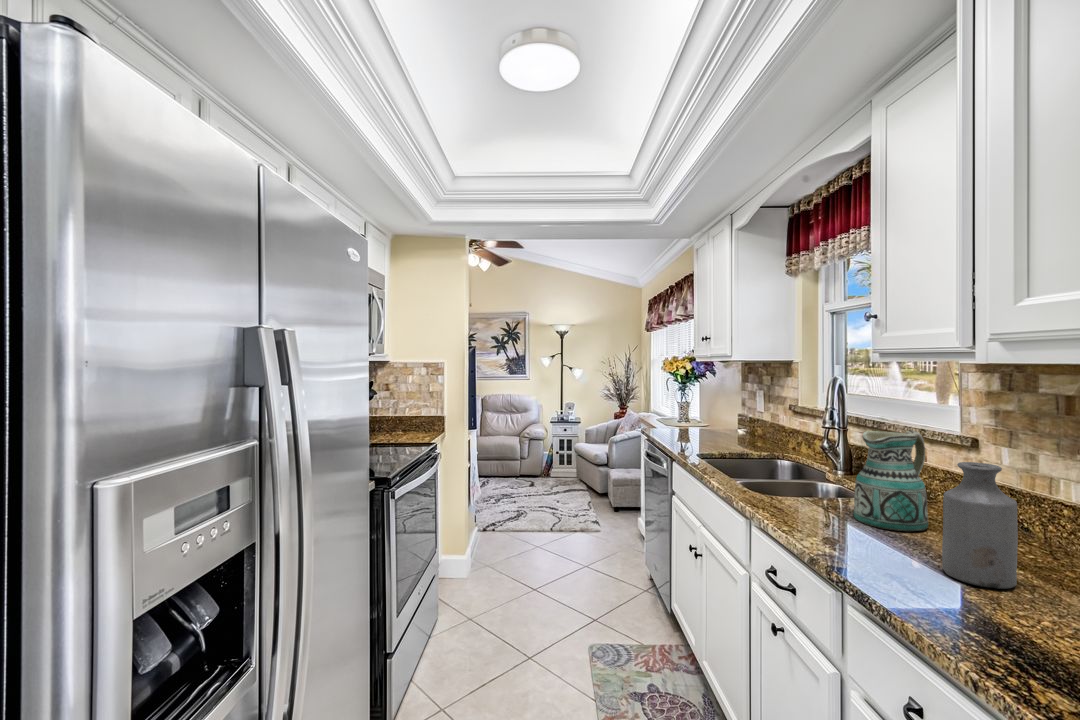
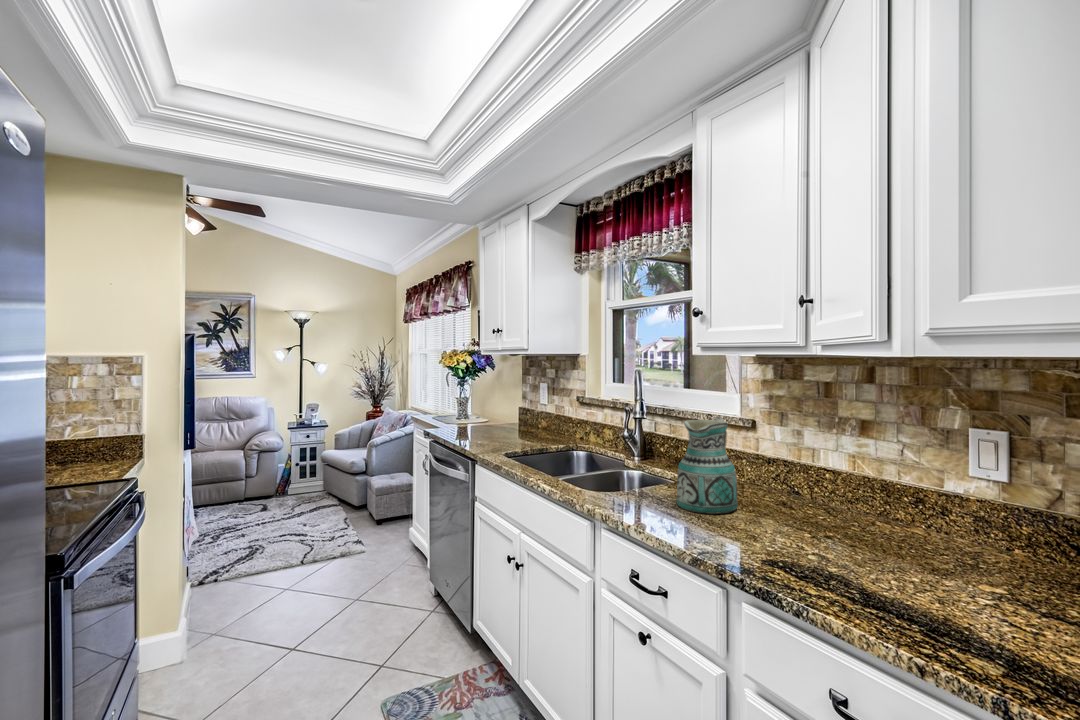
bottle: present [942,462,1018,589] -> none [776,445,833,558]

